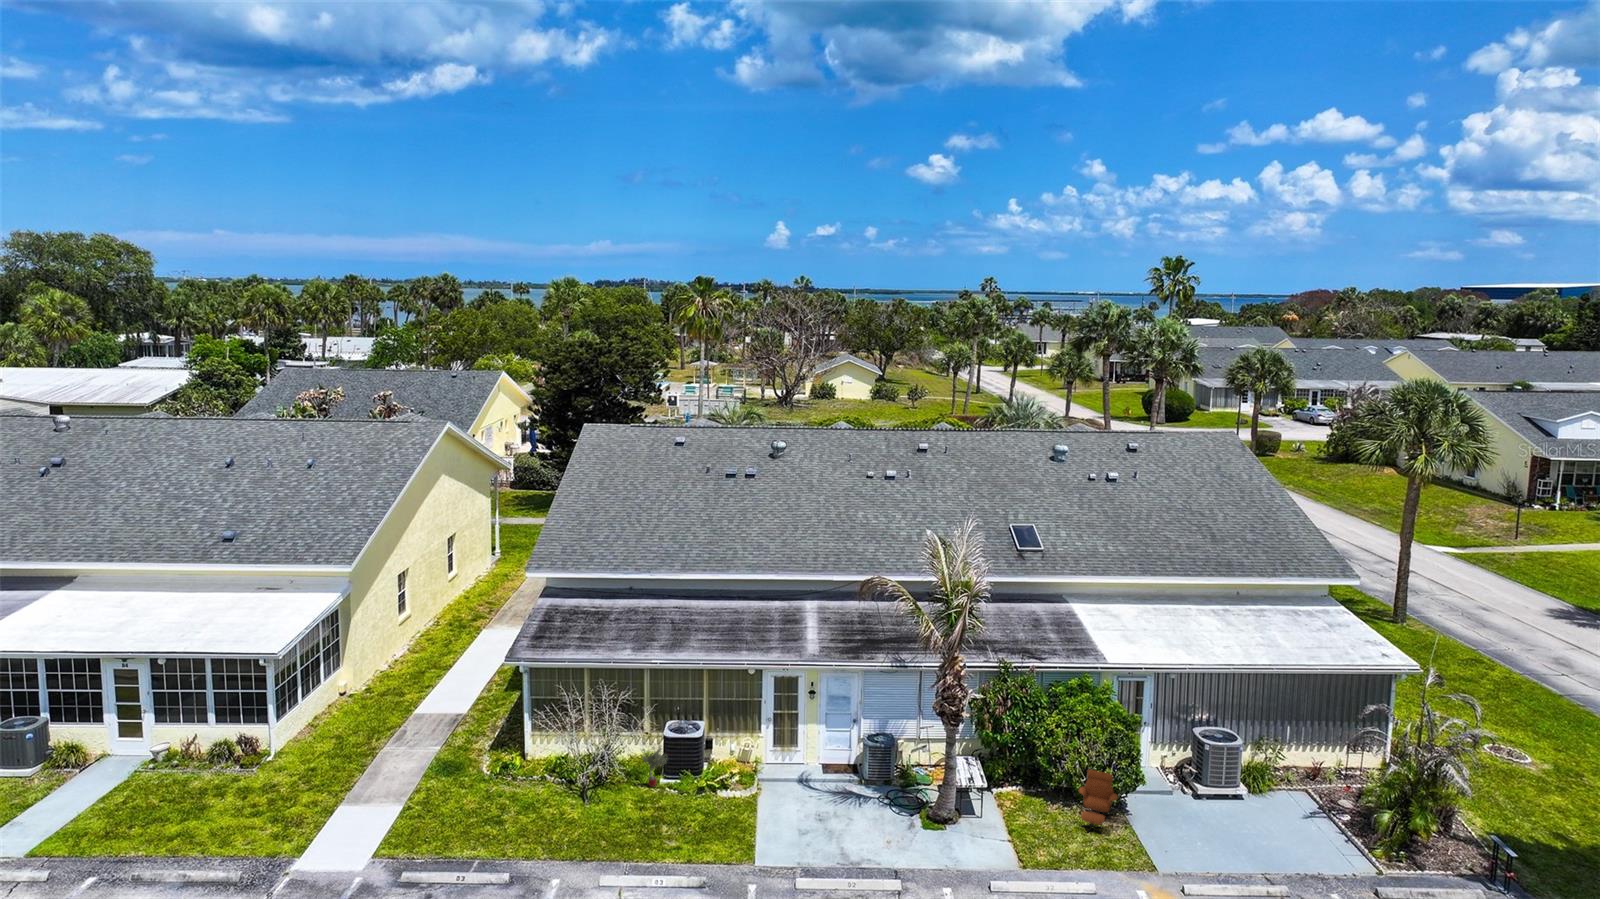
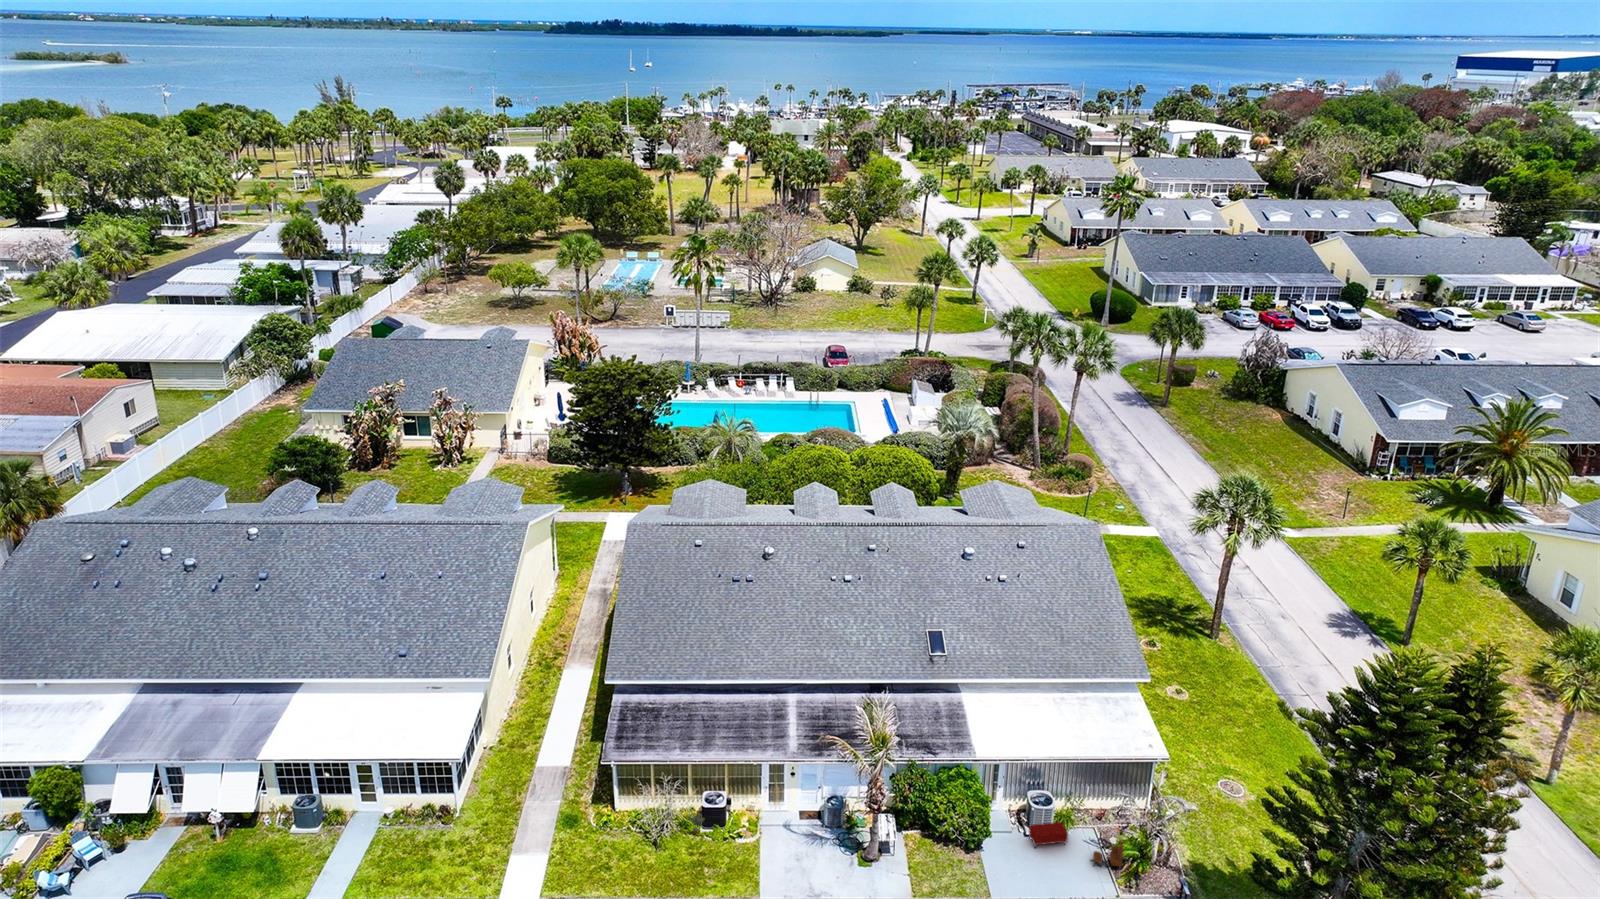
lounge chair: present [1078,770,1118,833] -> present [1093,841,1123,867]
bench: none [1201,773,1270,812] -> present [1029,822,1068,847]

